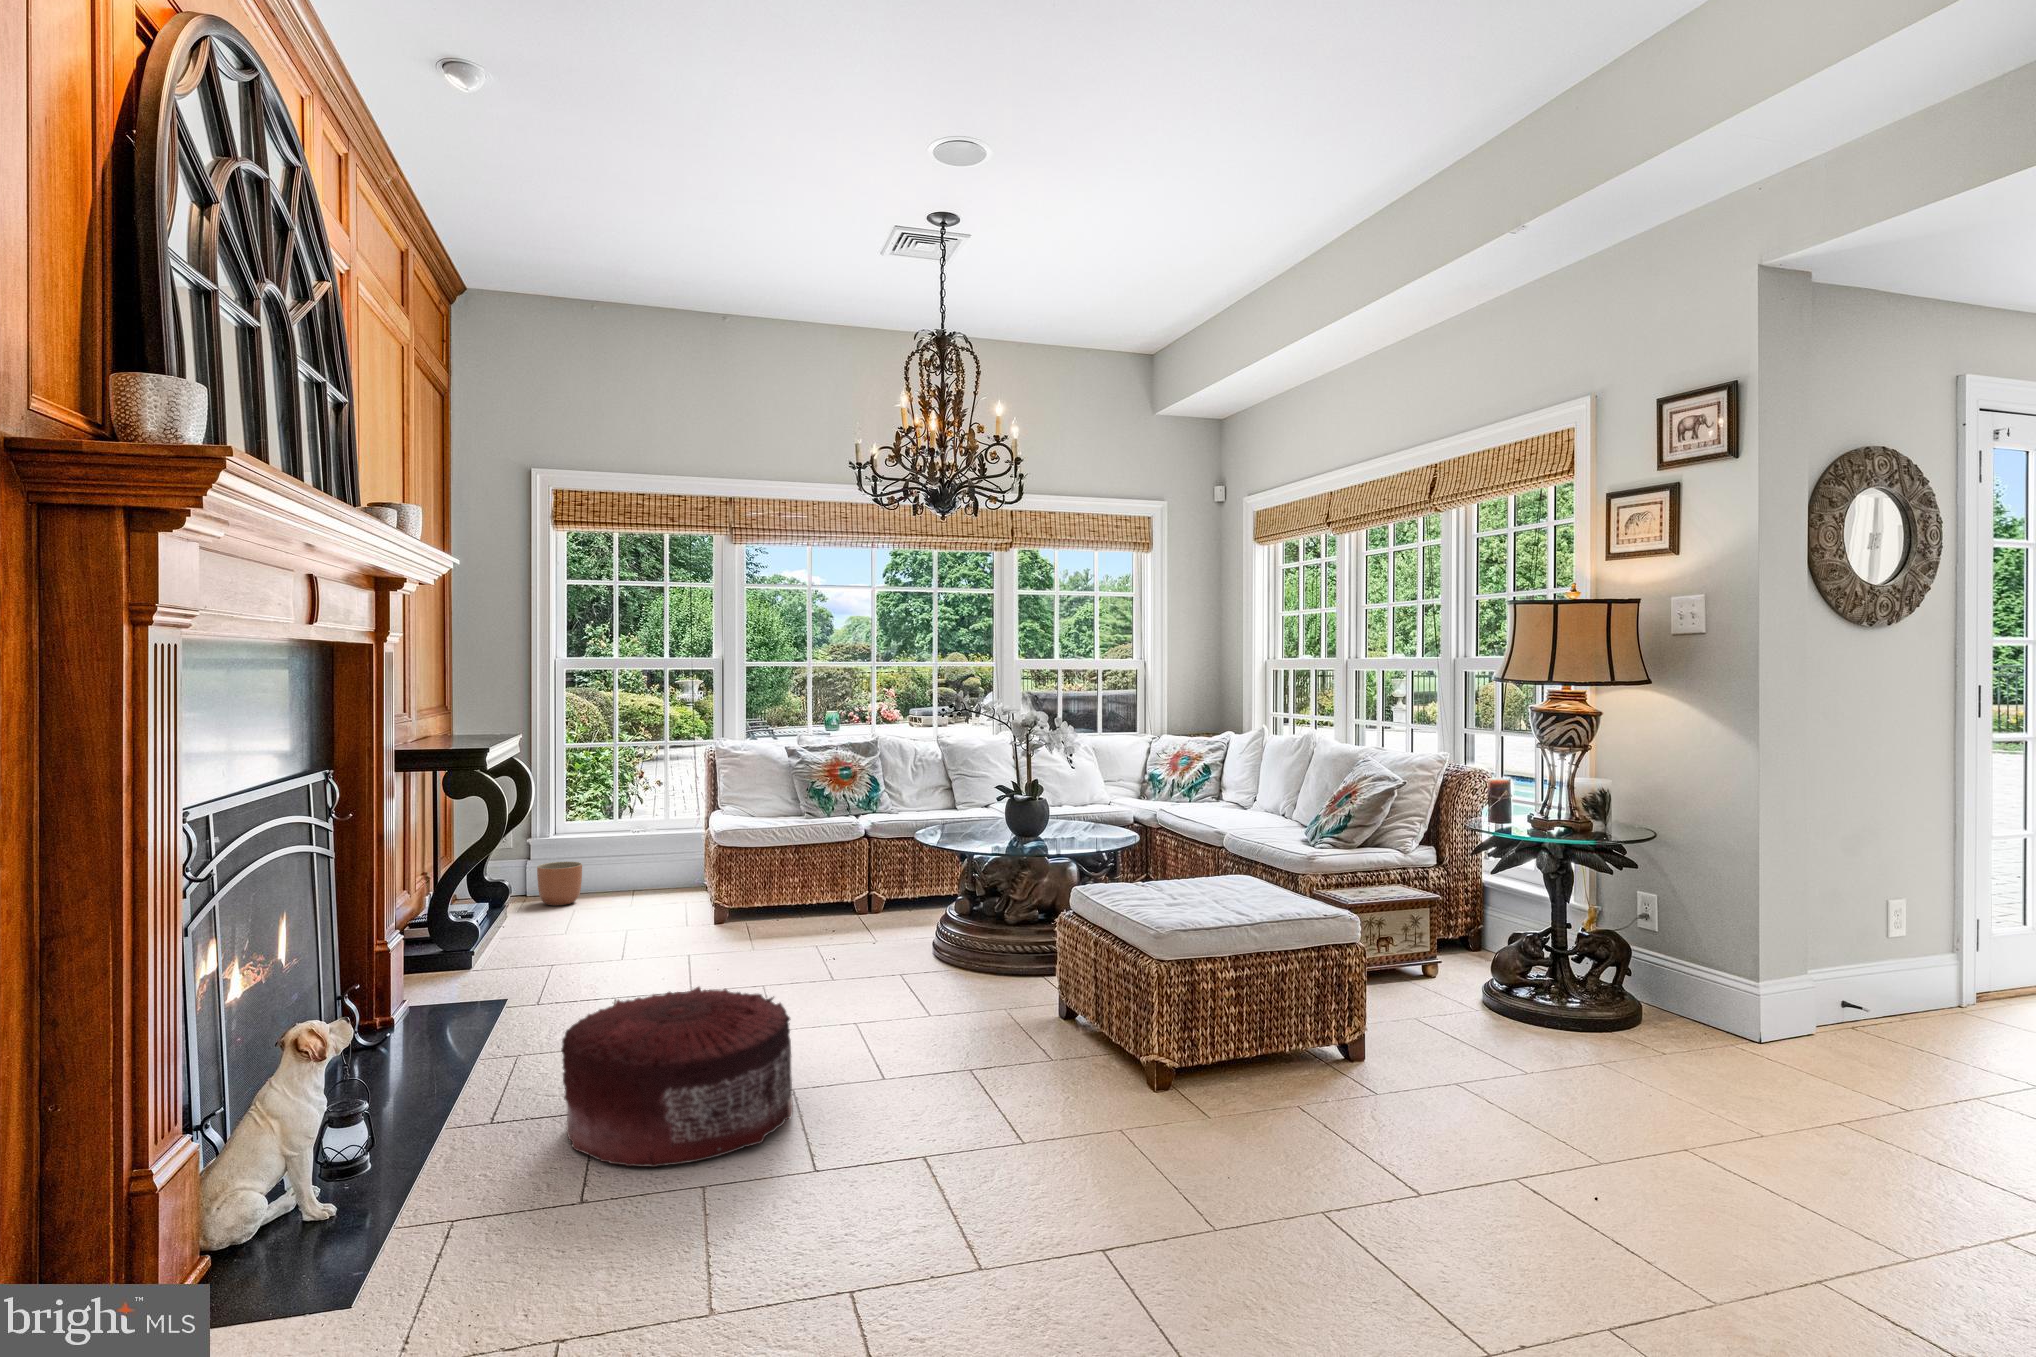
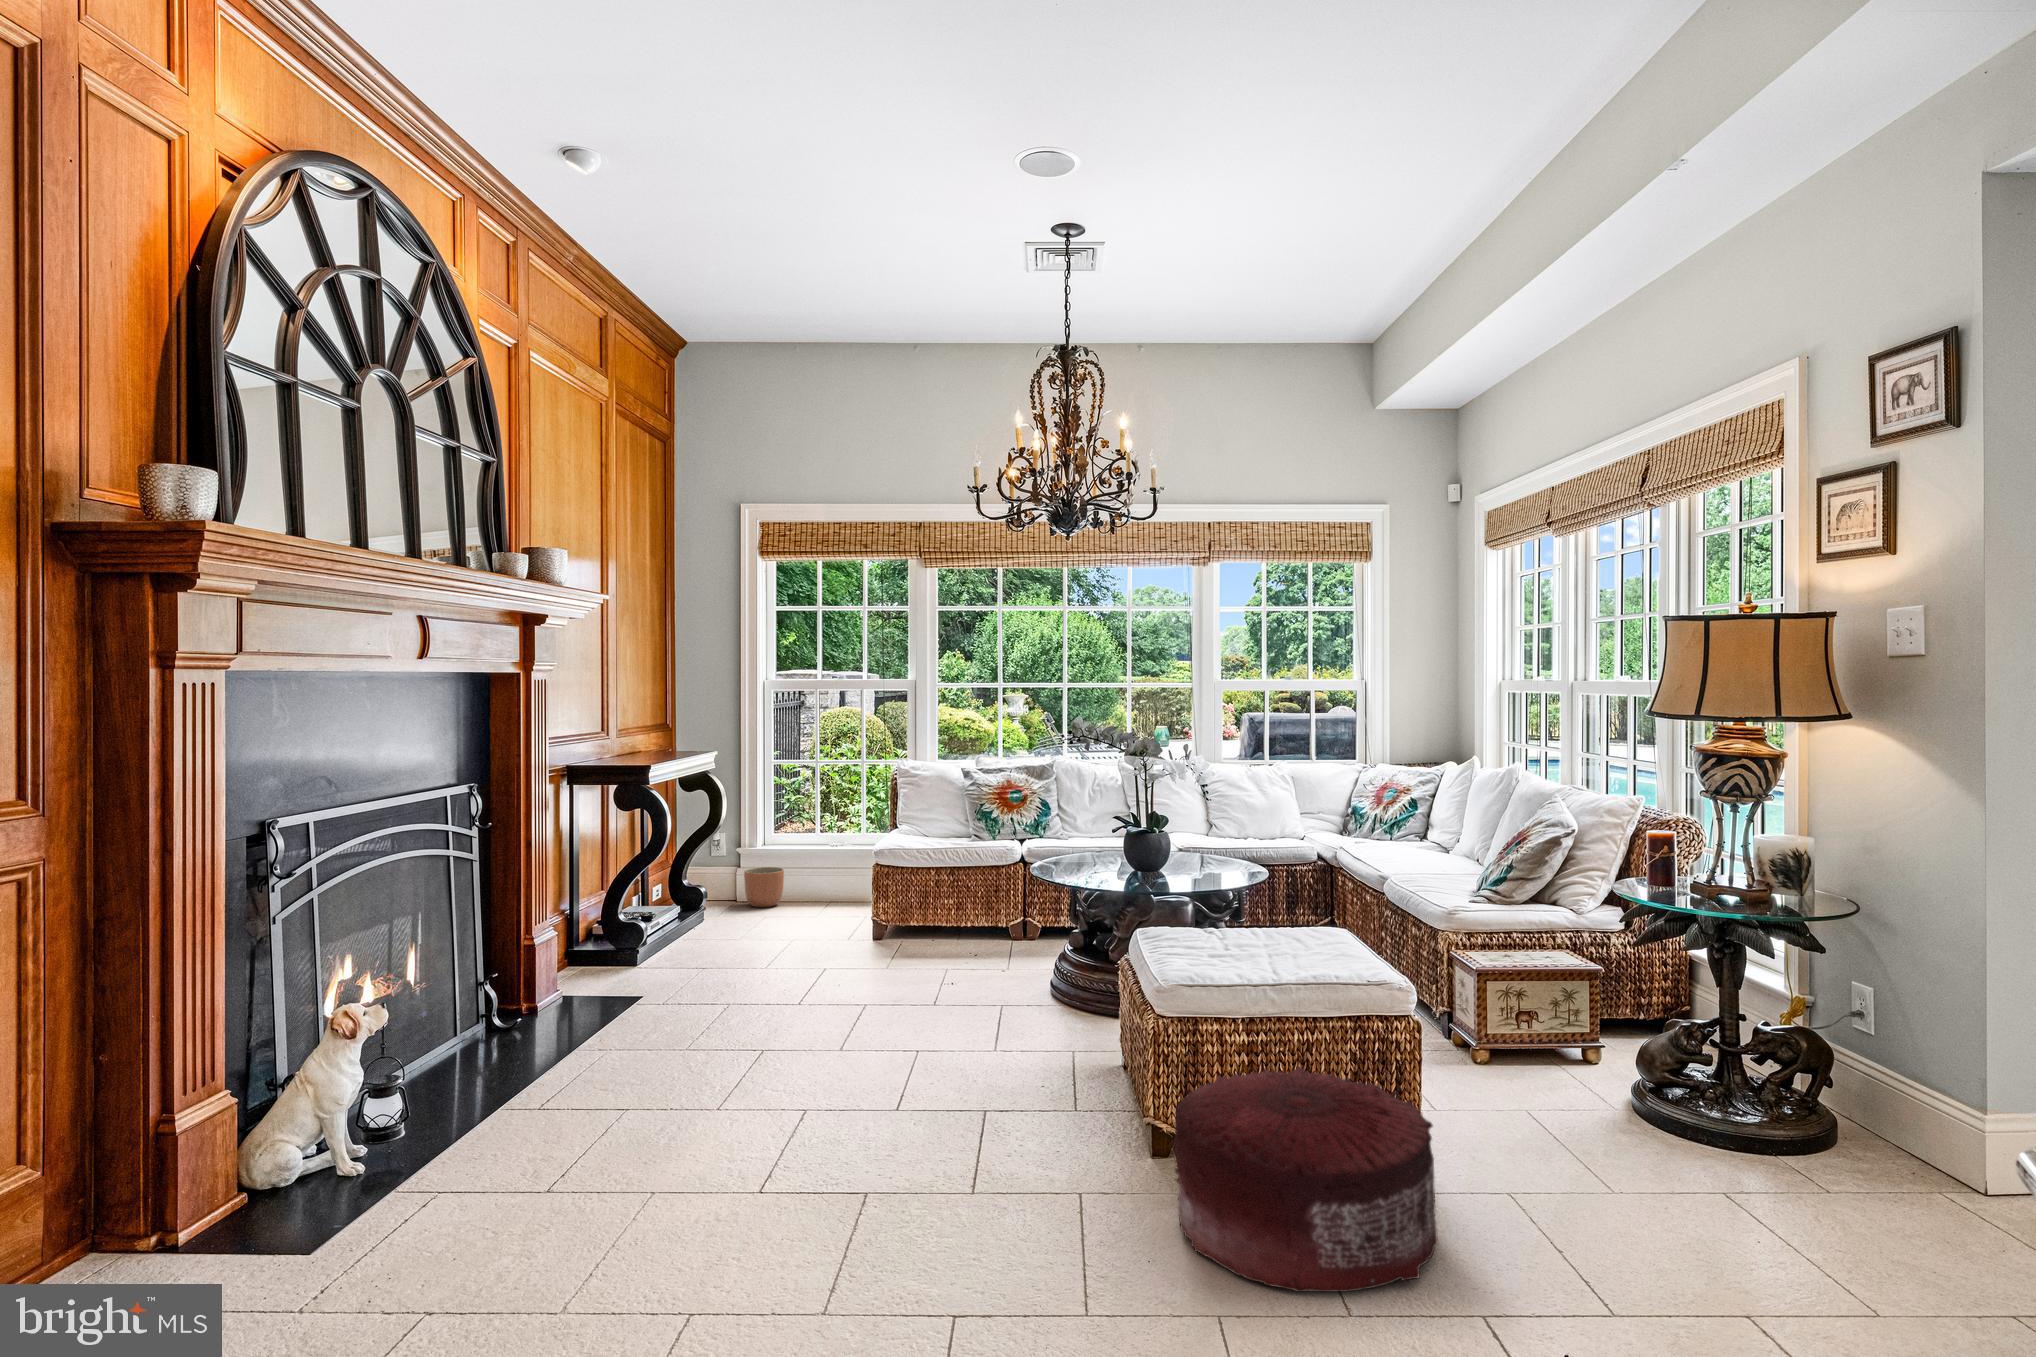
pouf: present [561,987,793,1167] -> present [1174,1067,1438,1292]

